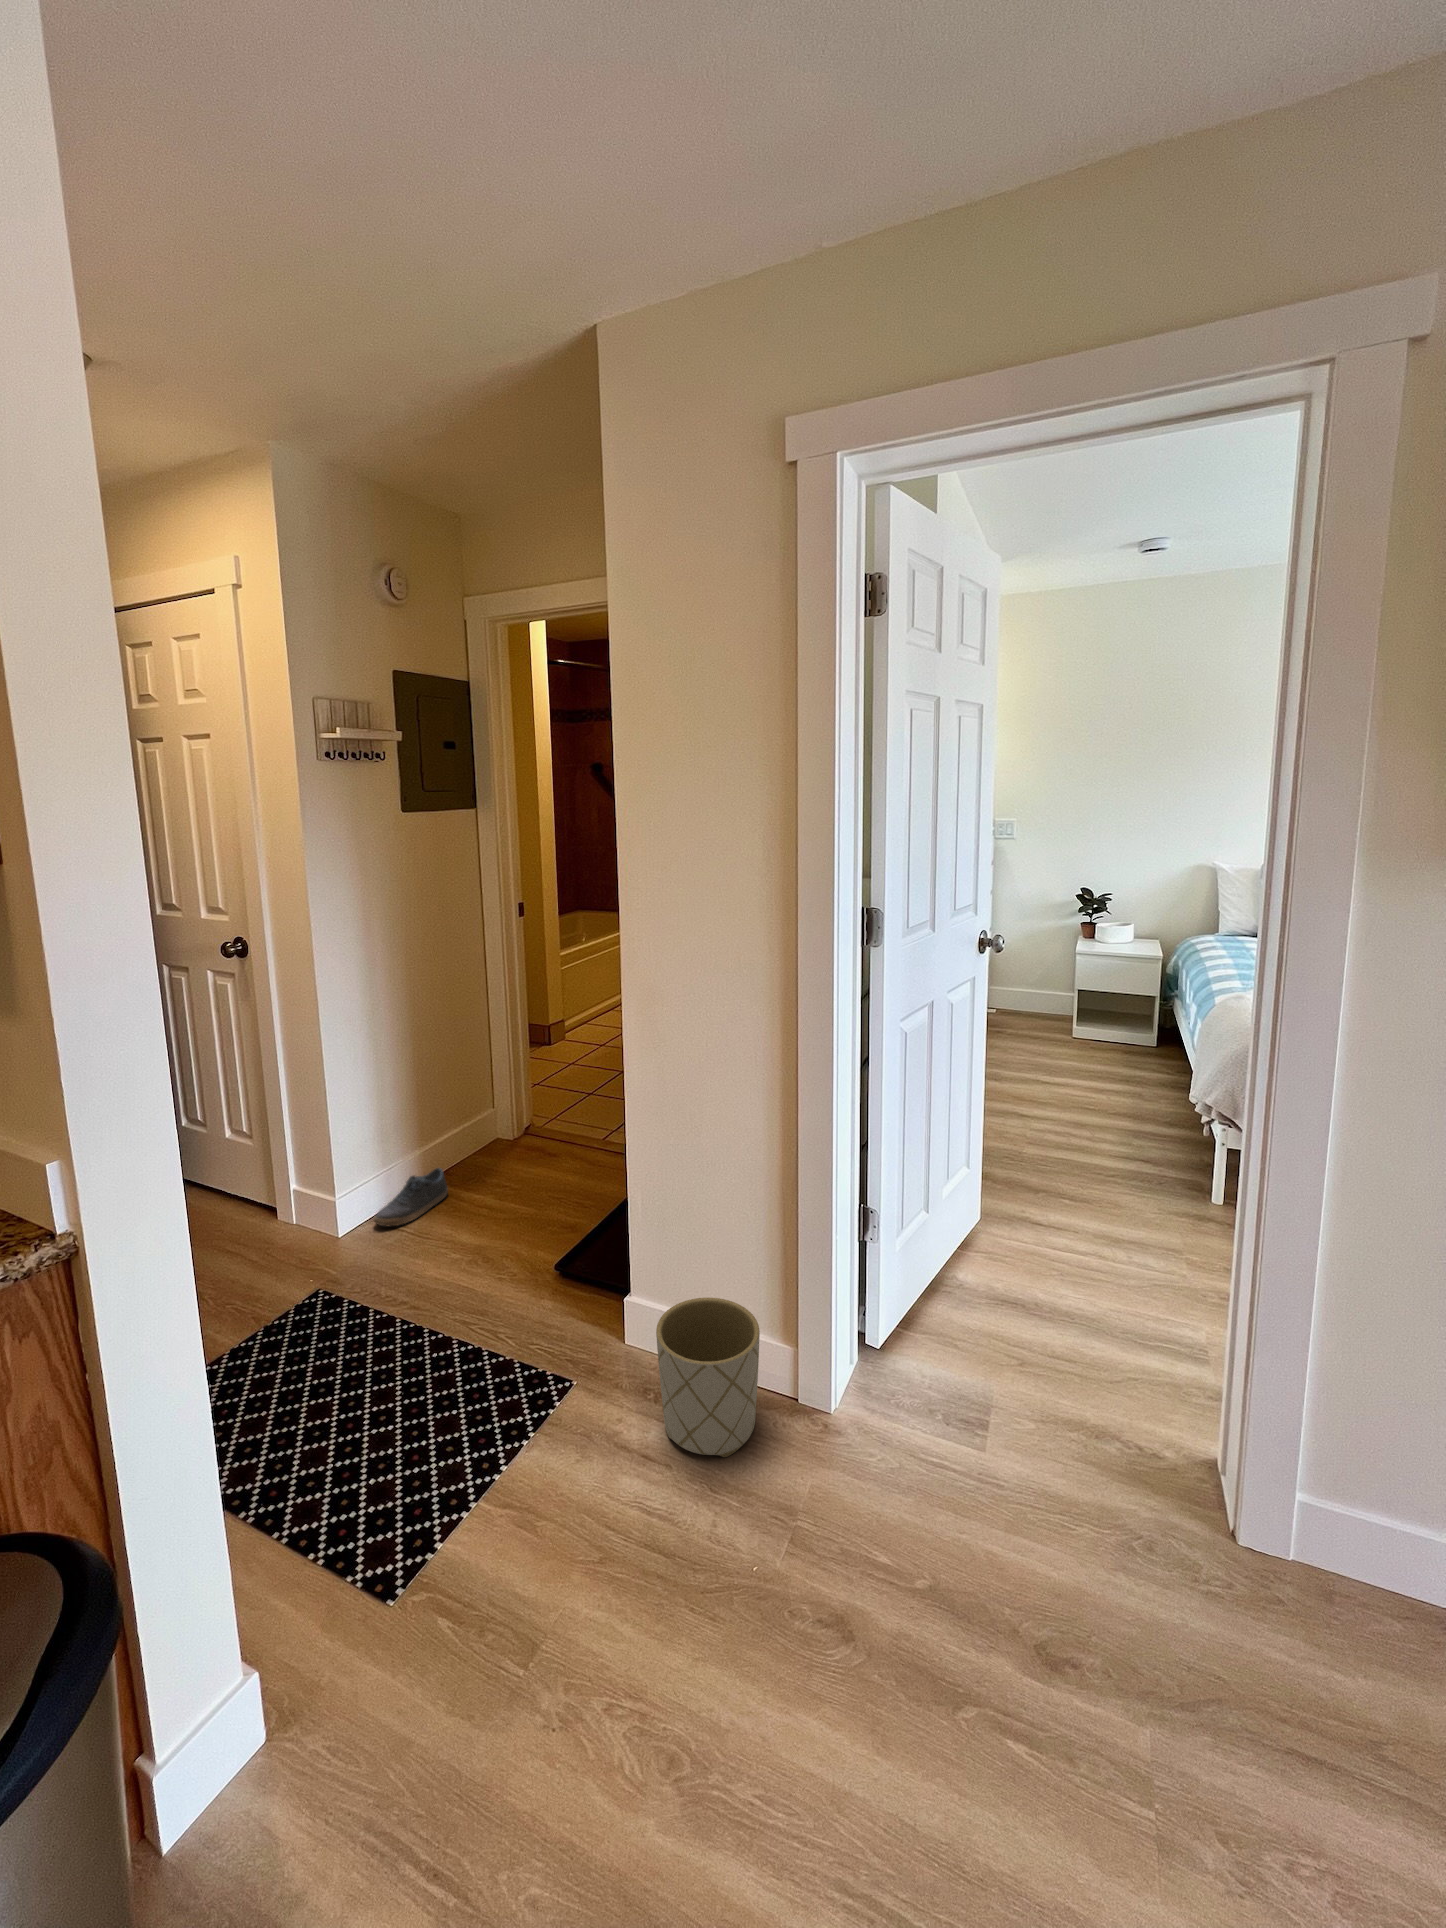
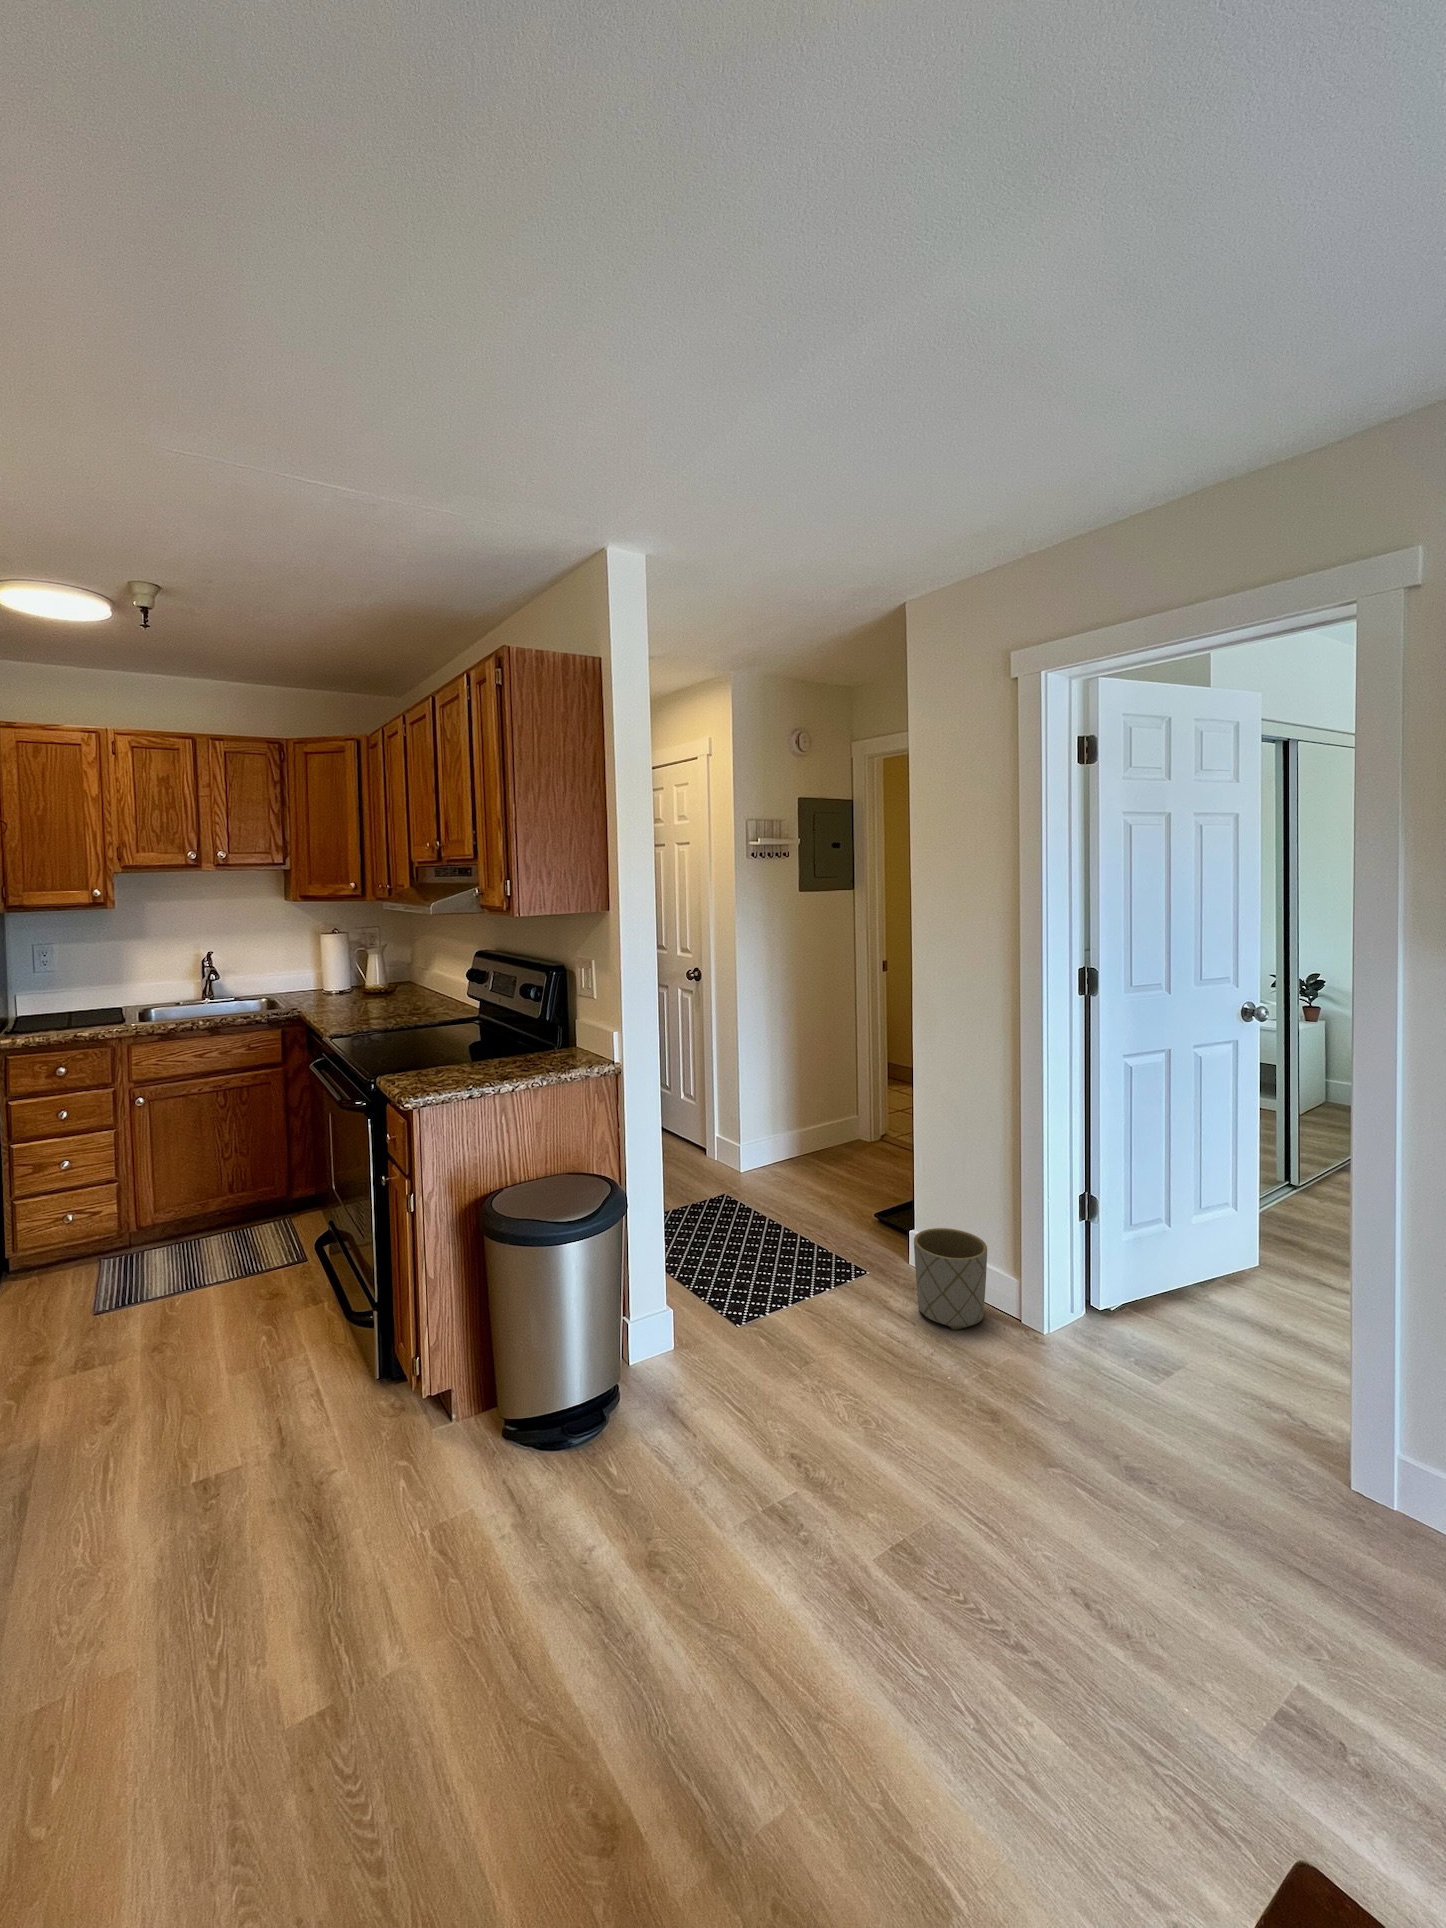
shoe: present [374,1168,448,1226] -> none [763,1143,816,1174]

